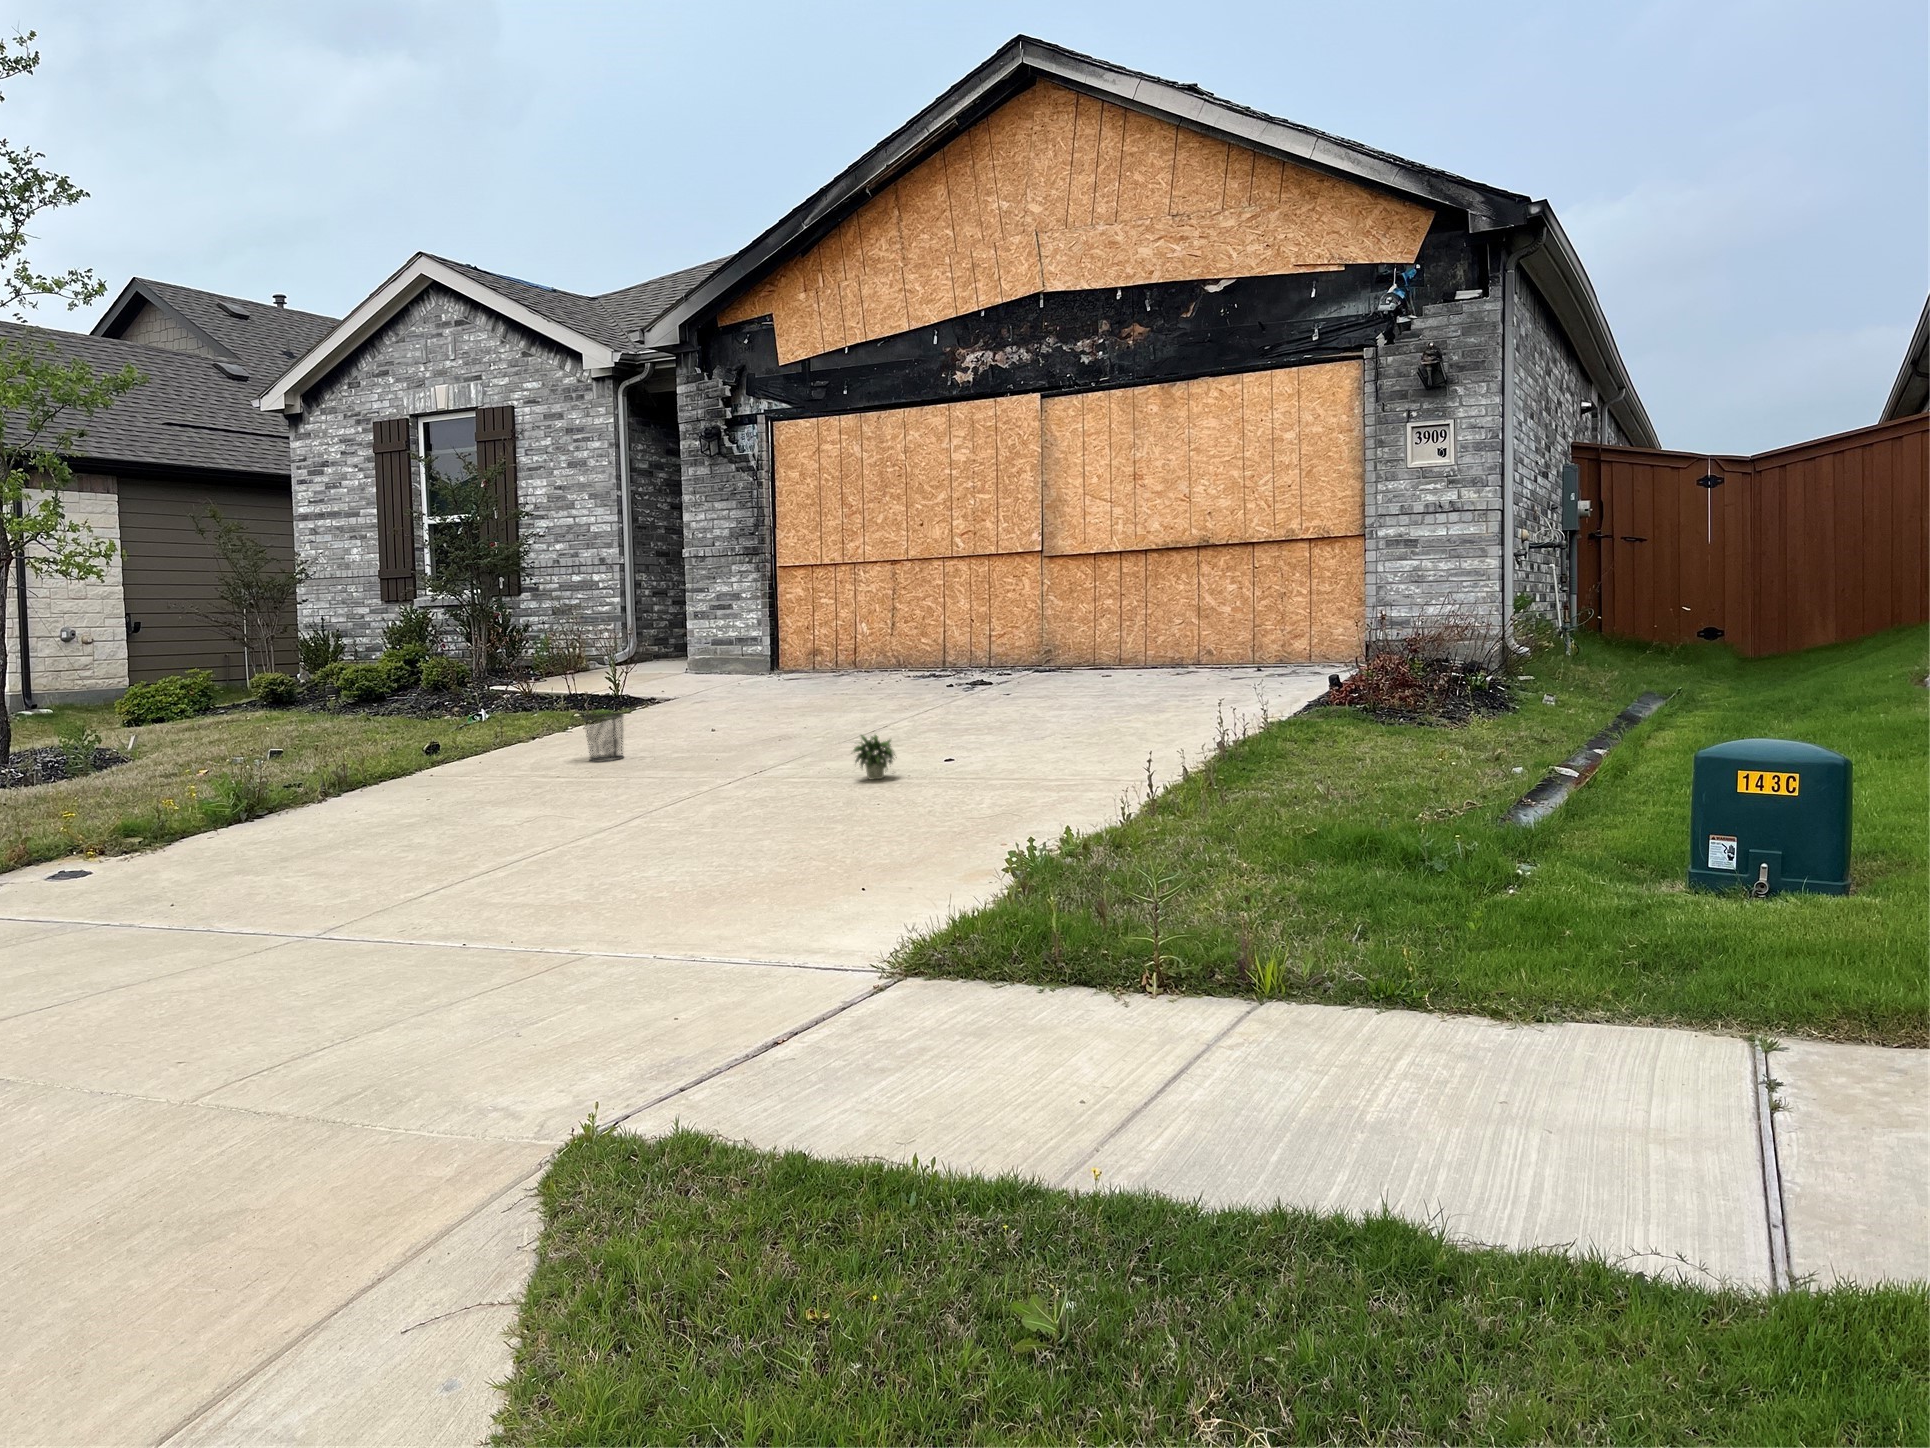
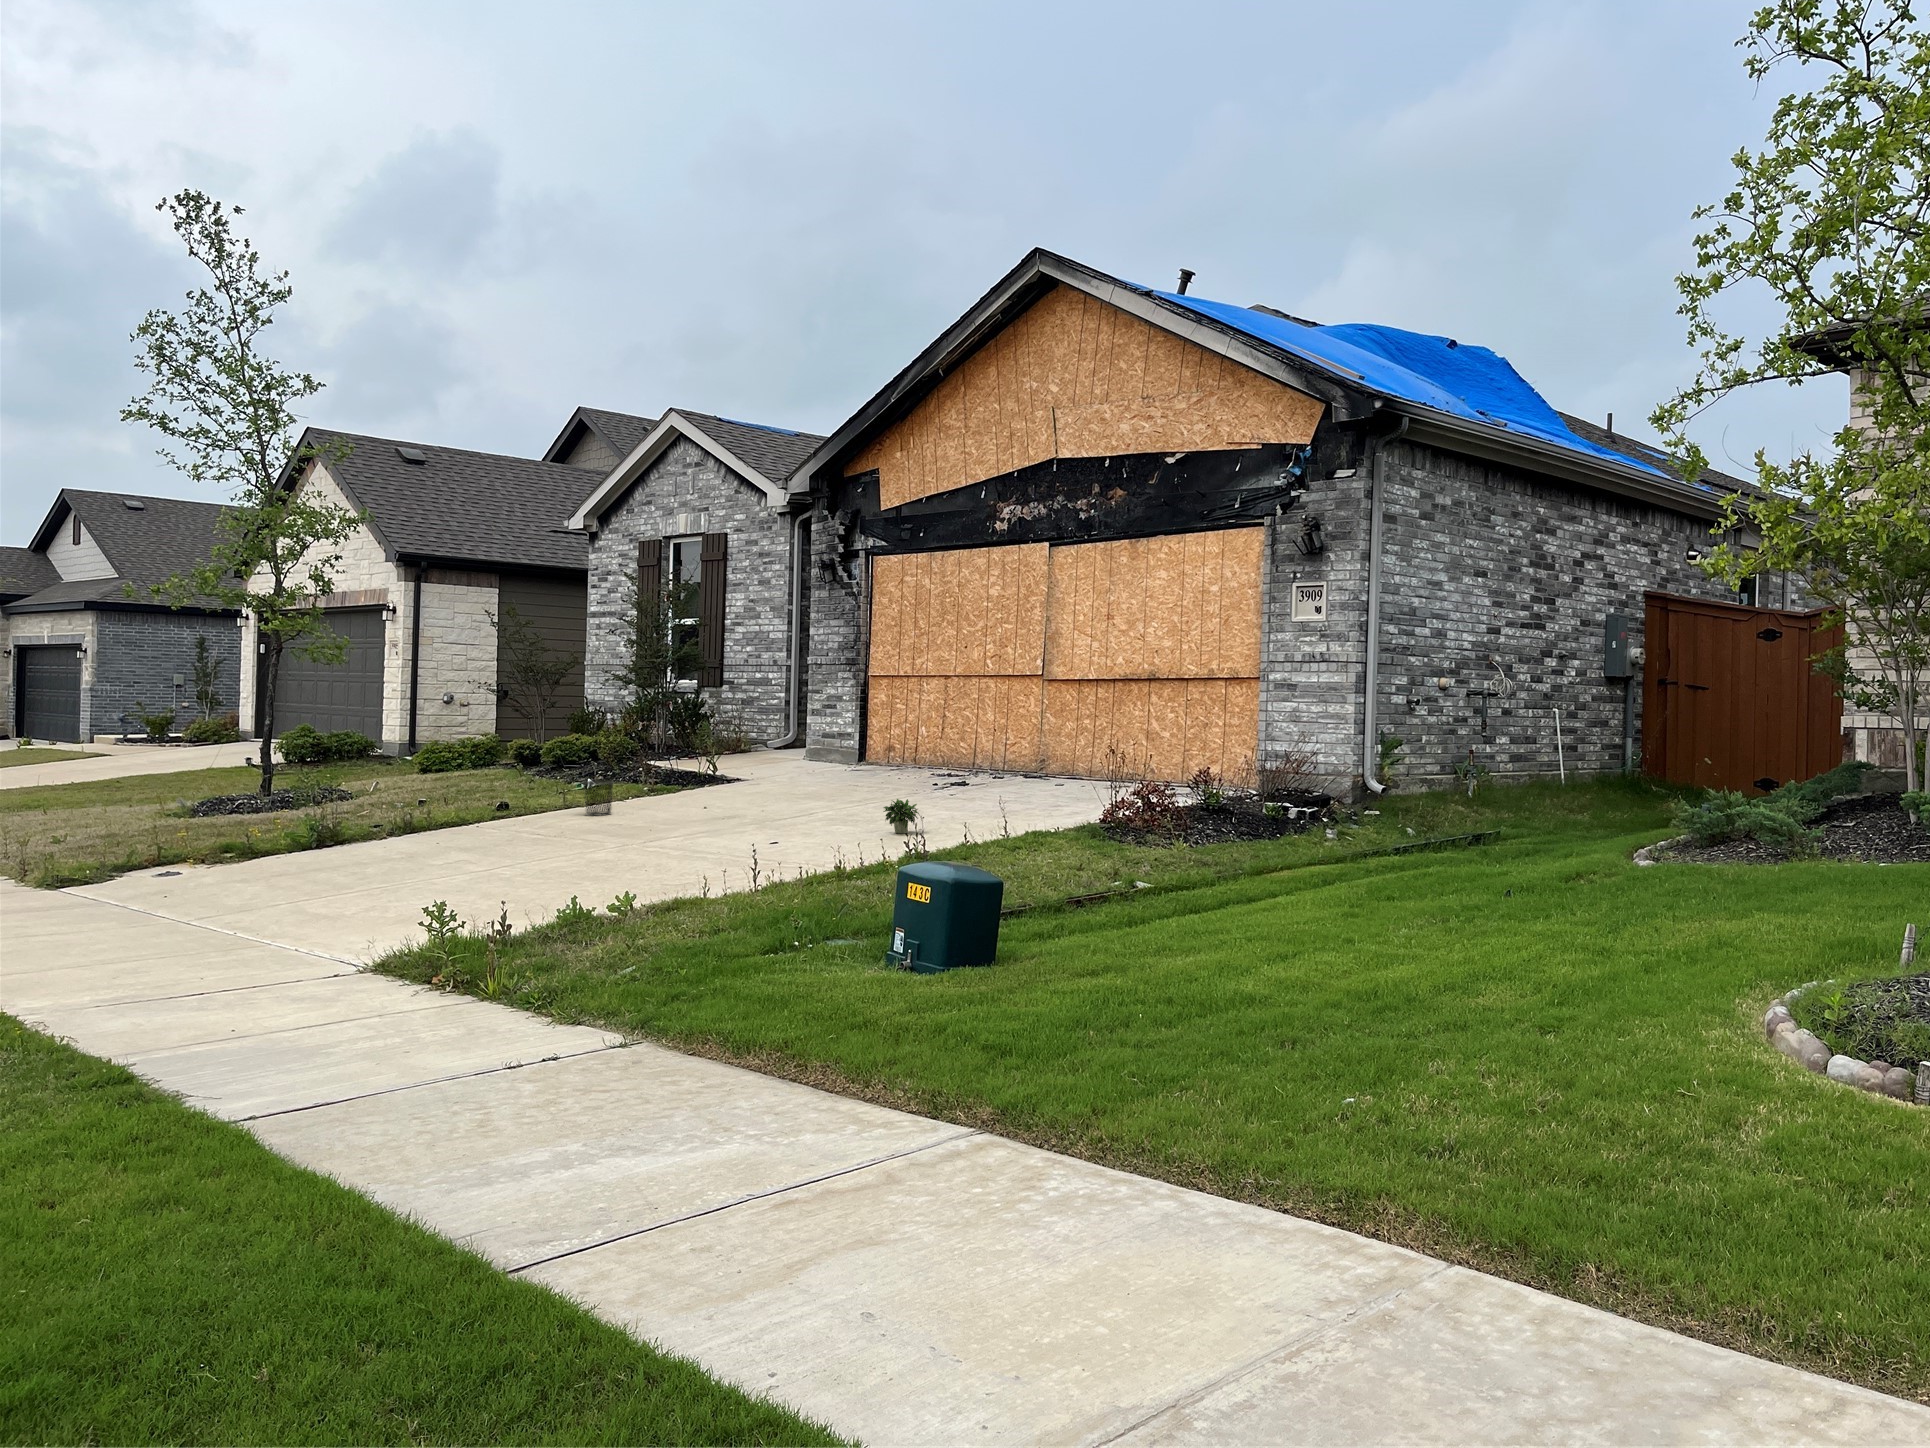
potted plant: present [853,735,895,779] -> present [883,799,922,833]

